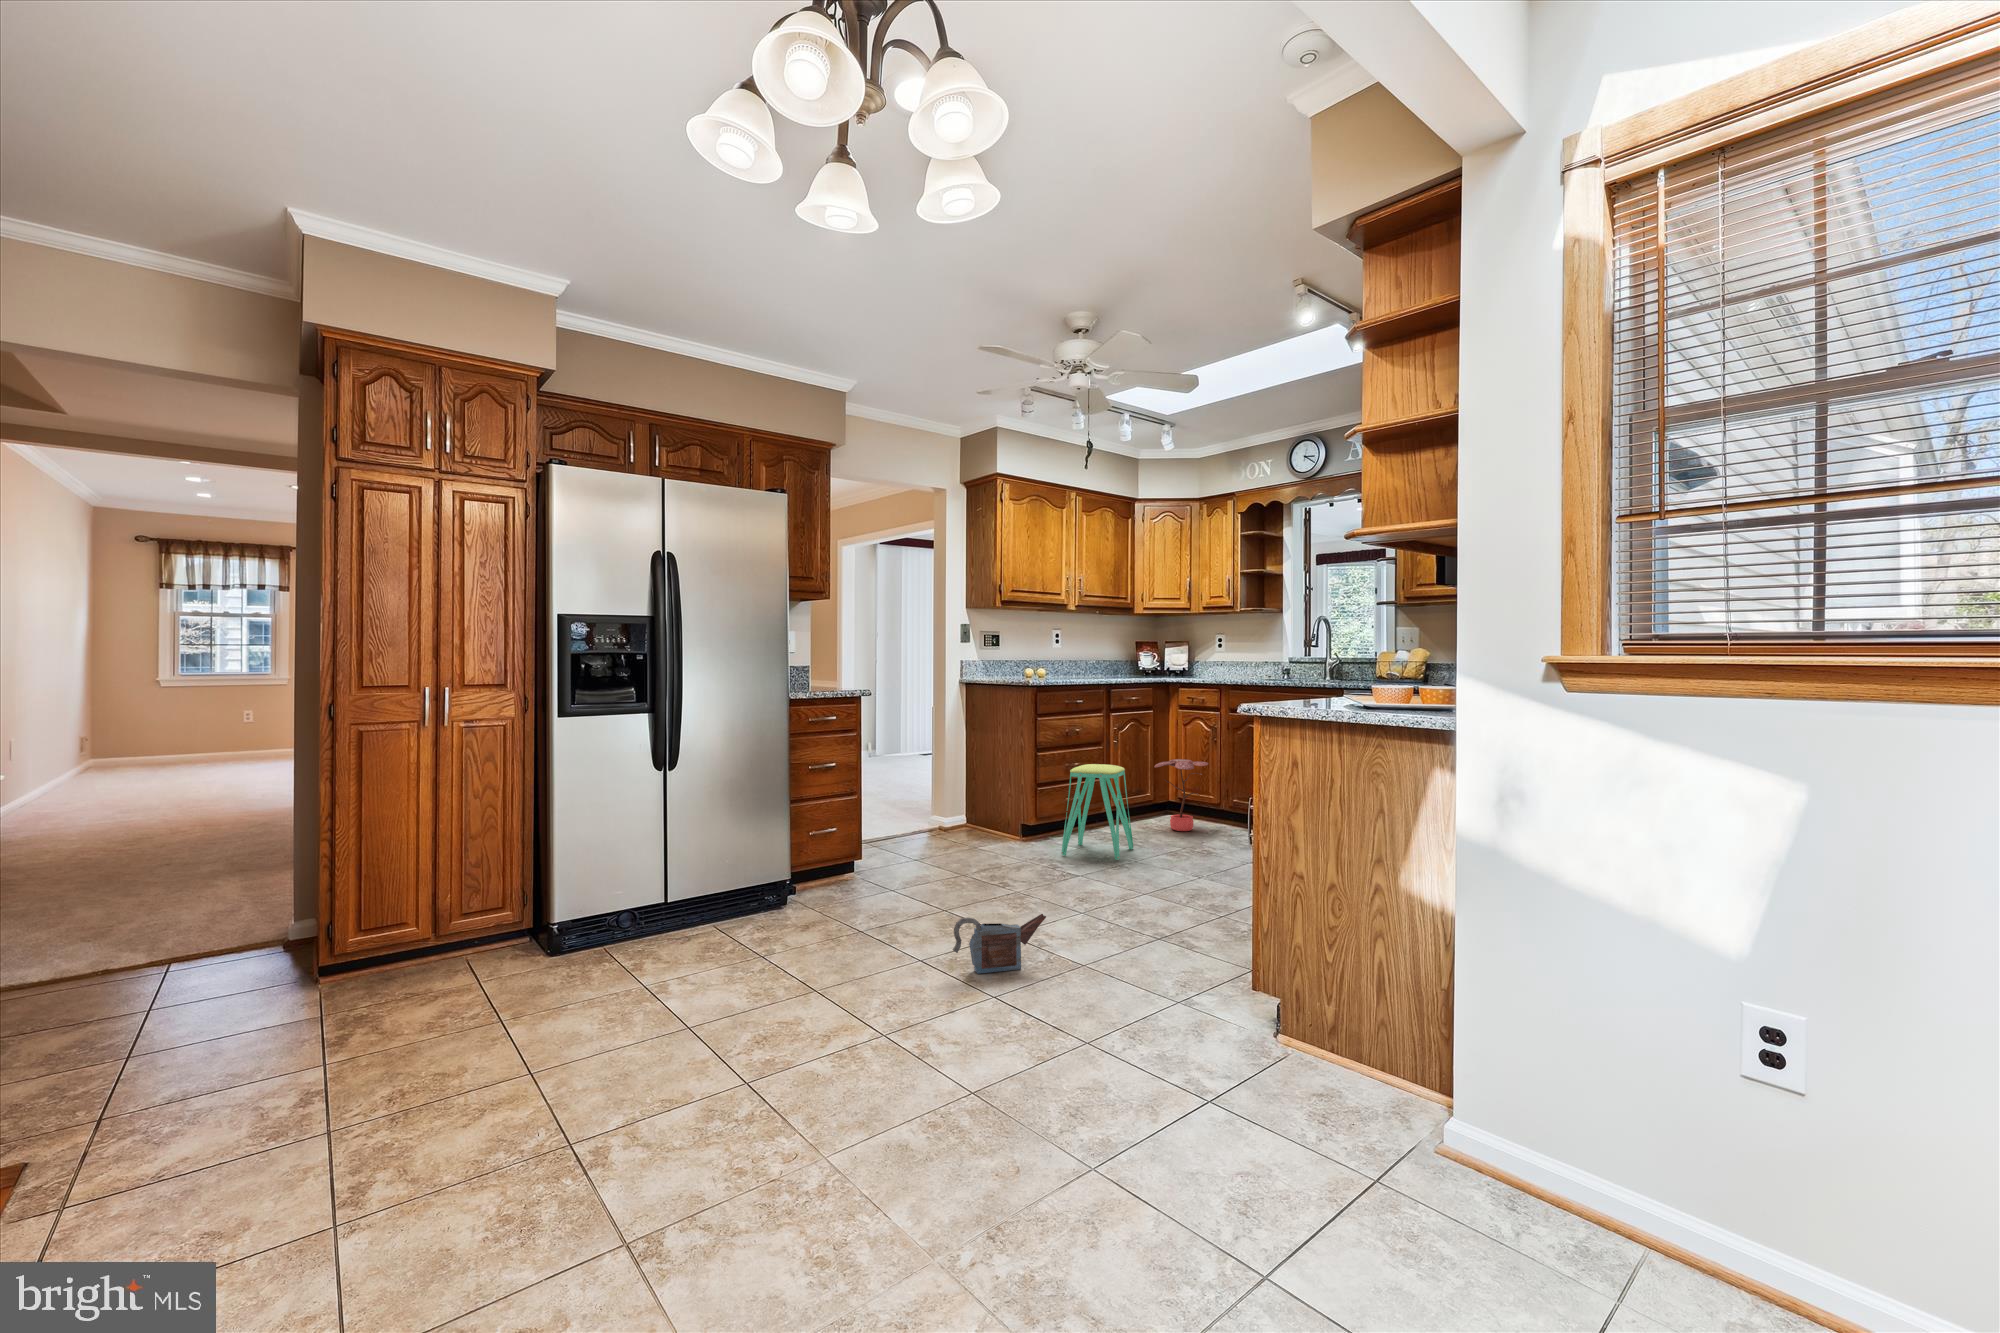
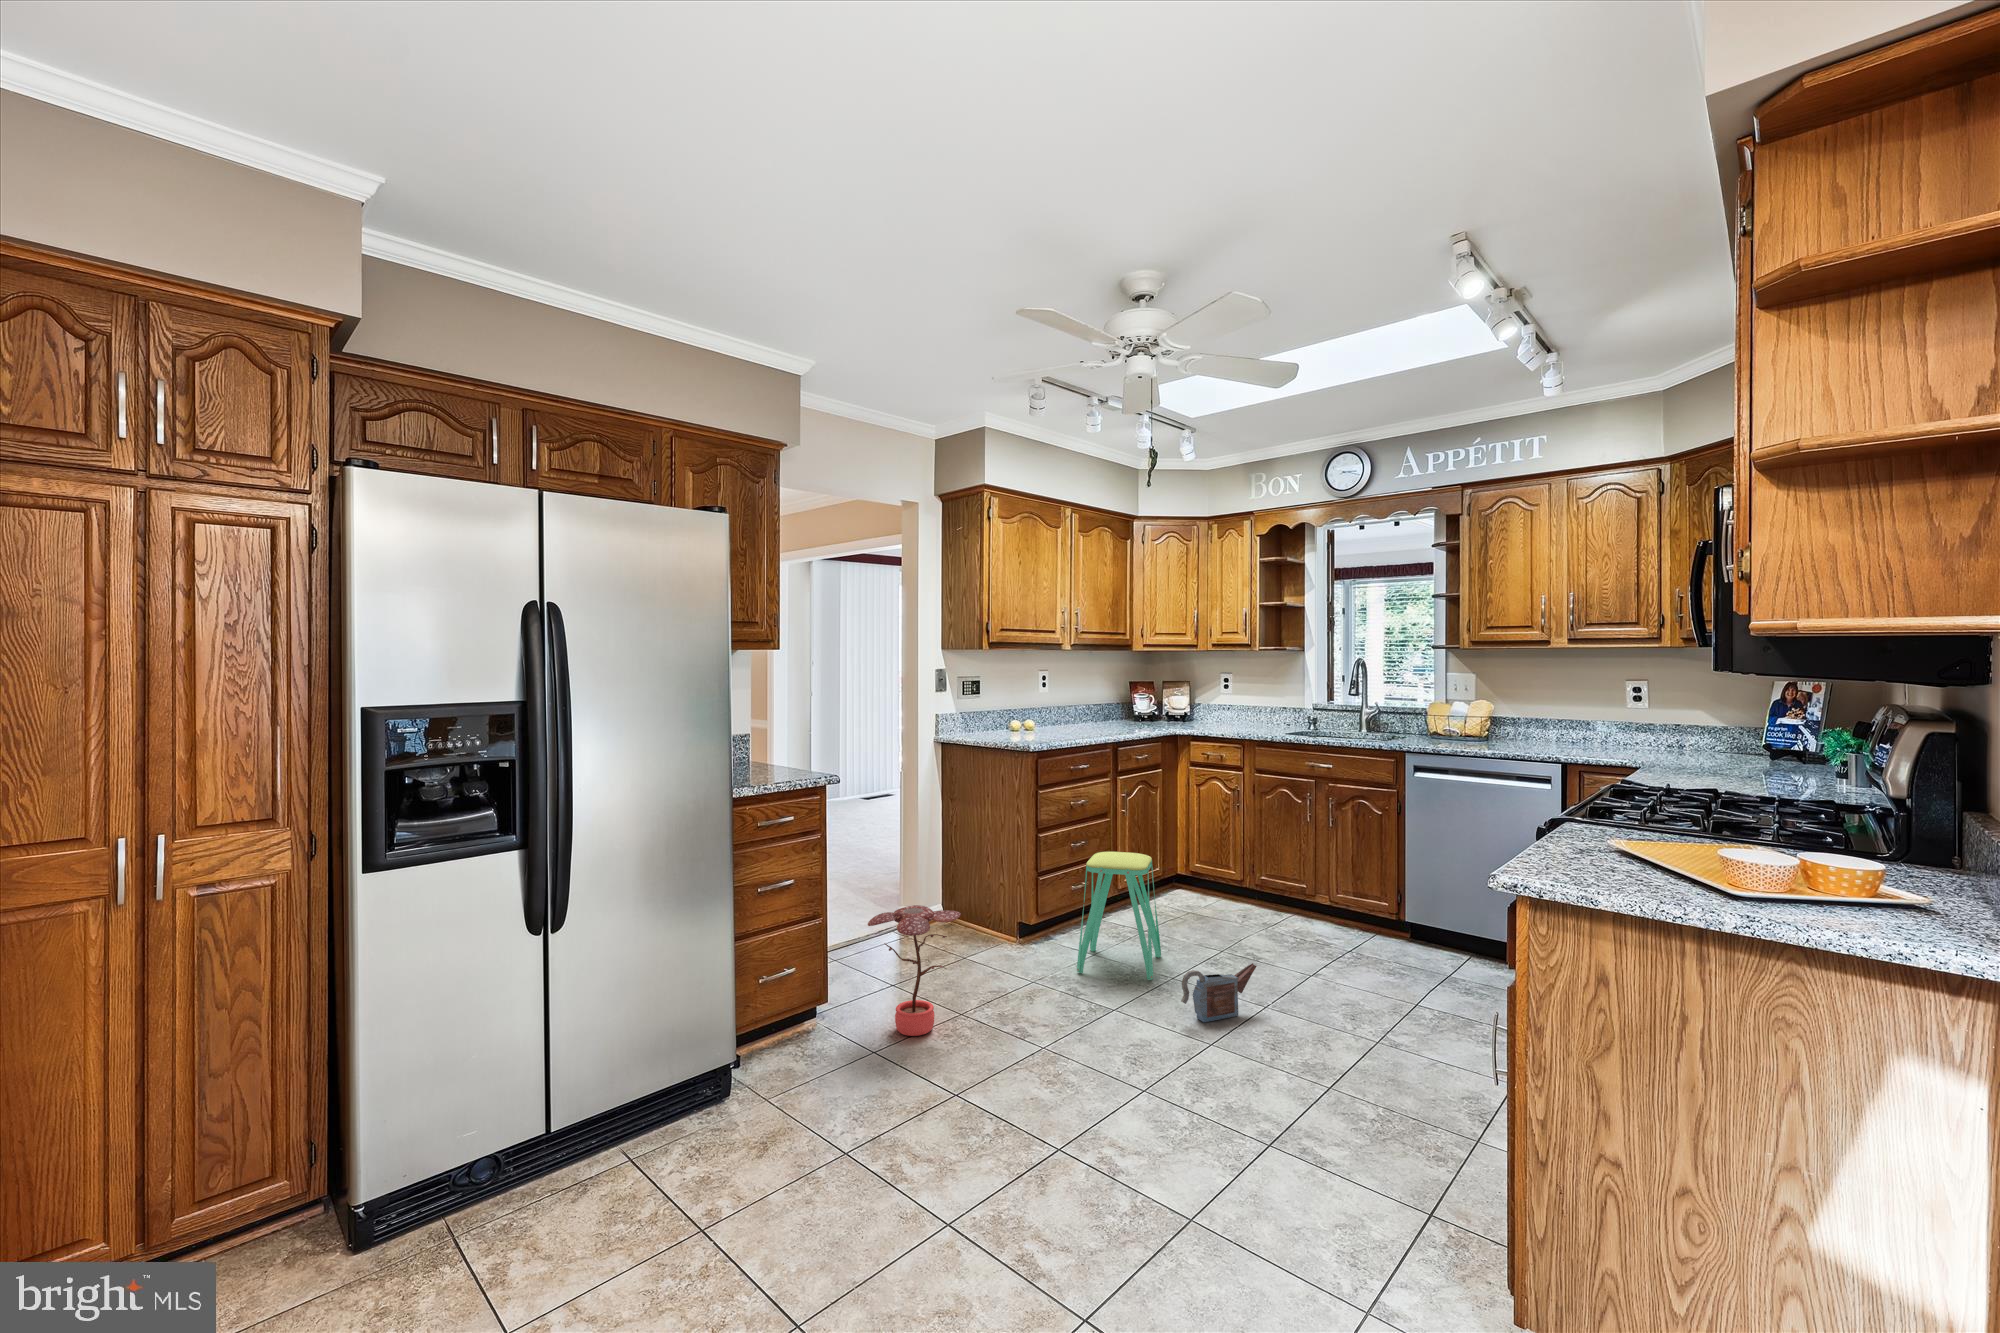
potted plant: present [1154,759,1208,831] -> present [868,905,961,1036]
watering can: present [953,914,1046,974] -> present [1181,963,1256,1022]

